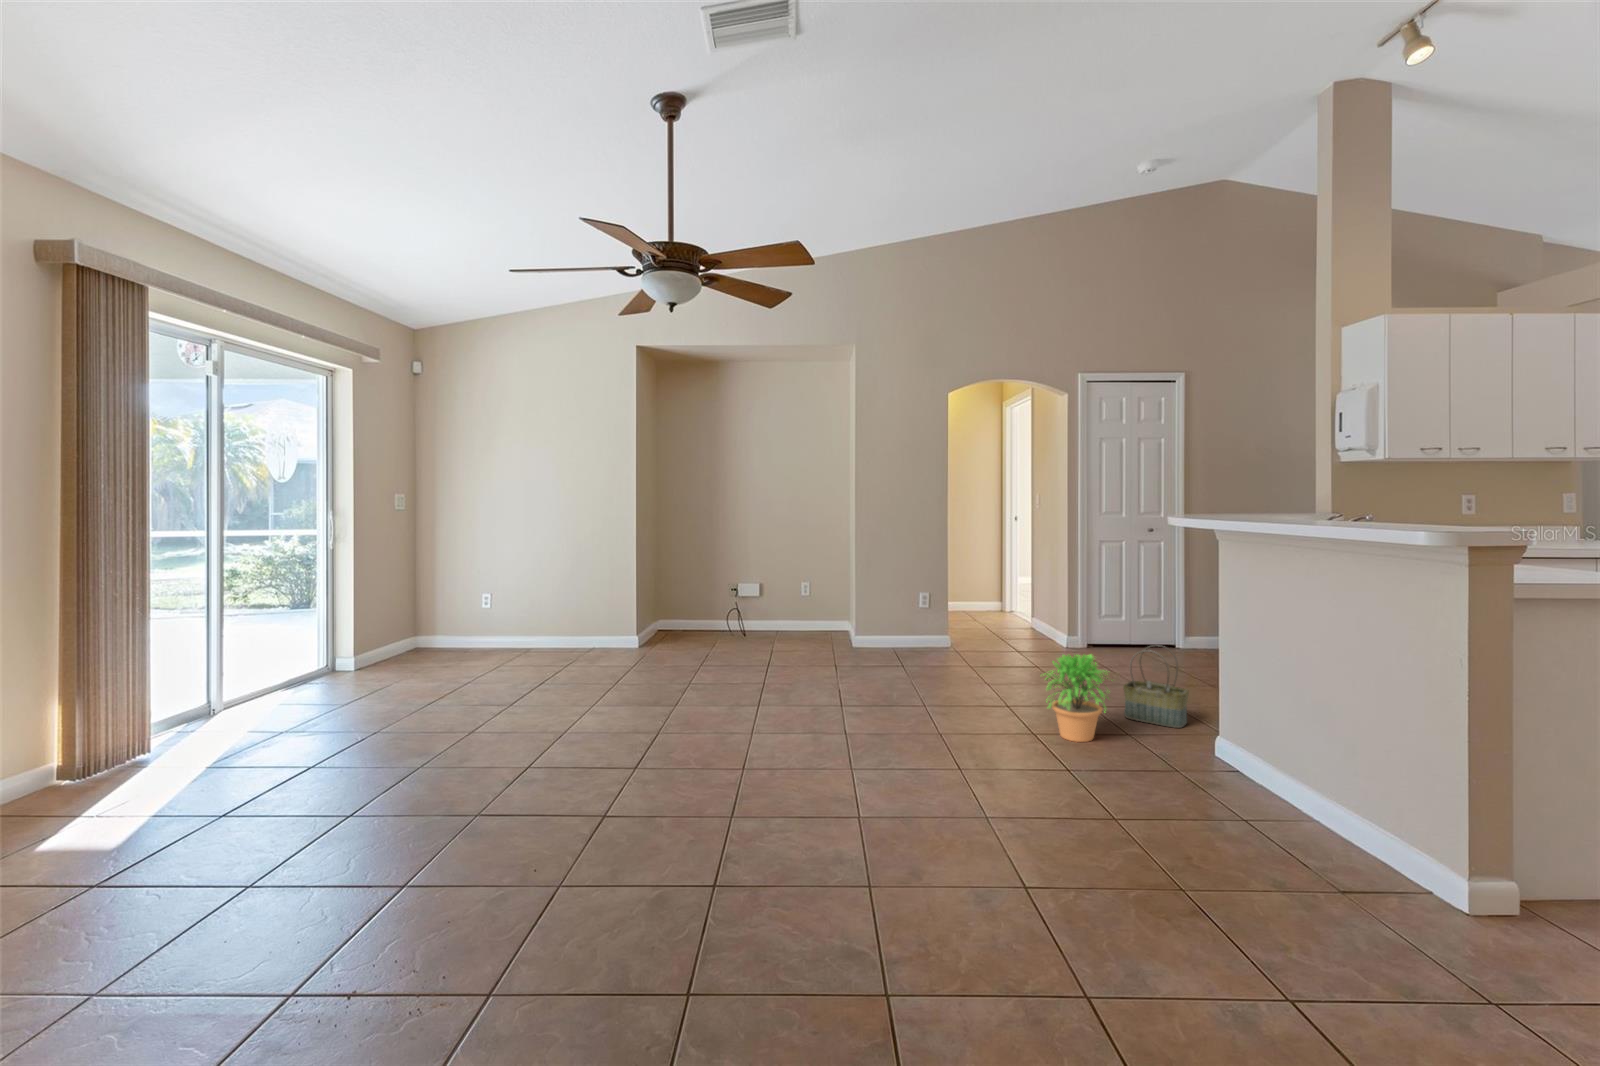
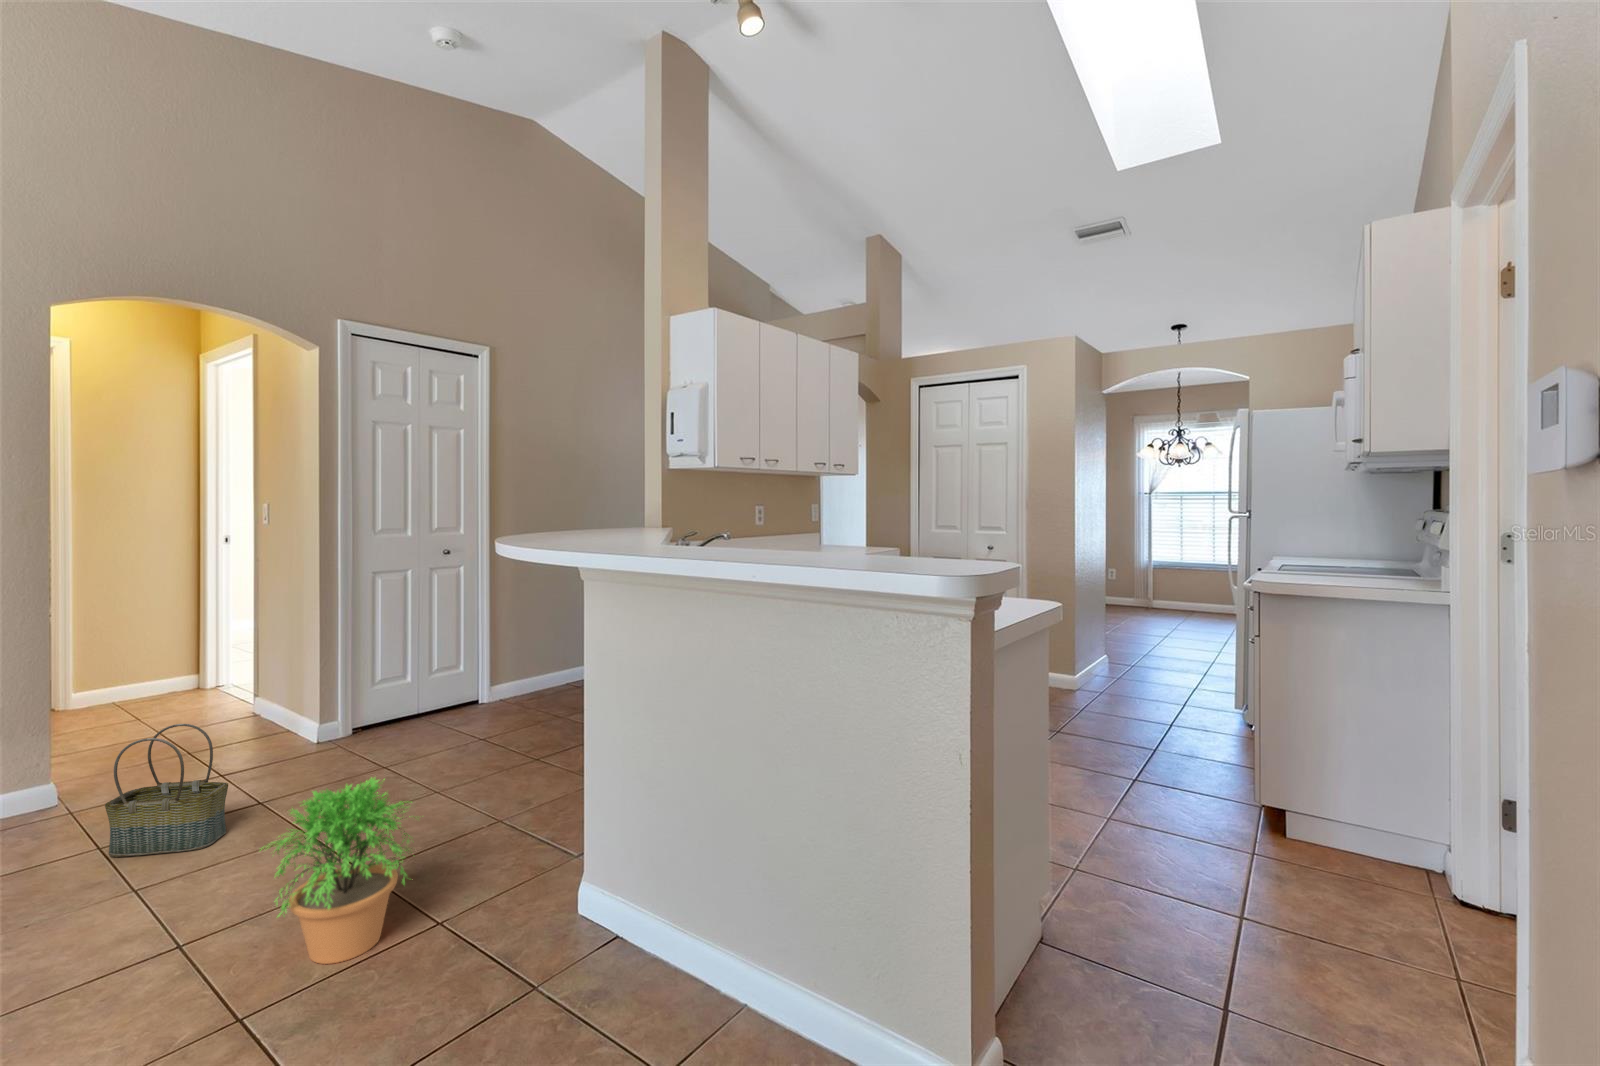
basket: present [1123,645,1189,728] -> present [105,724,228,857]

